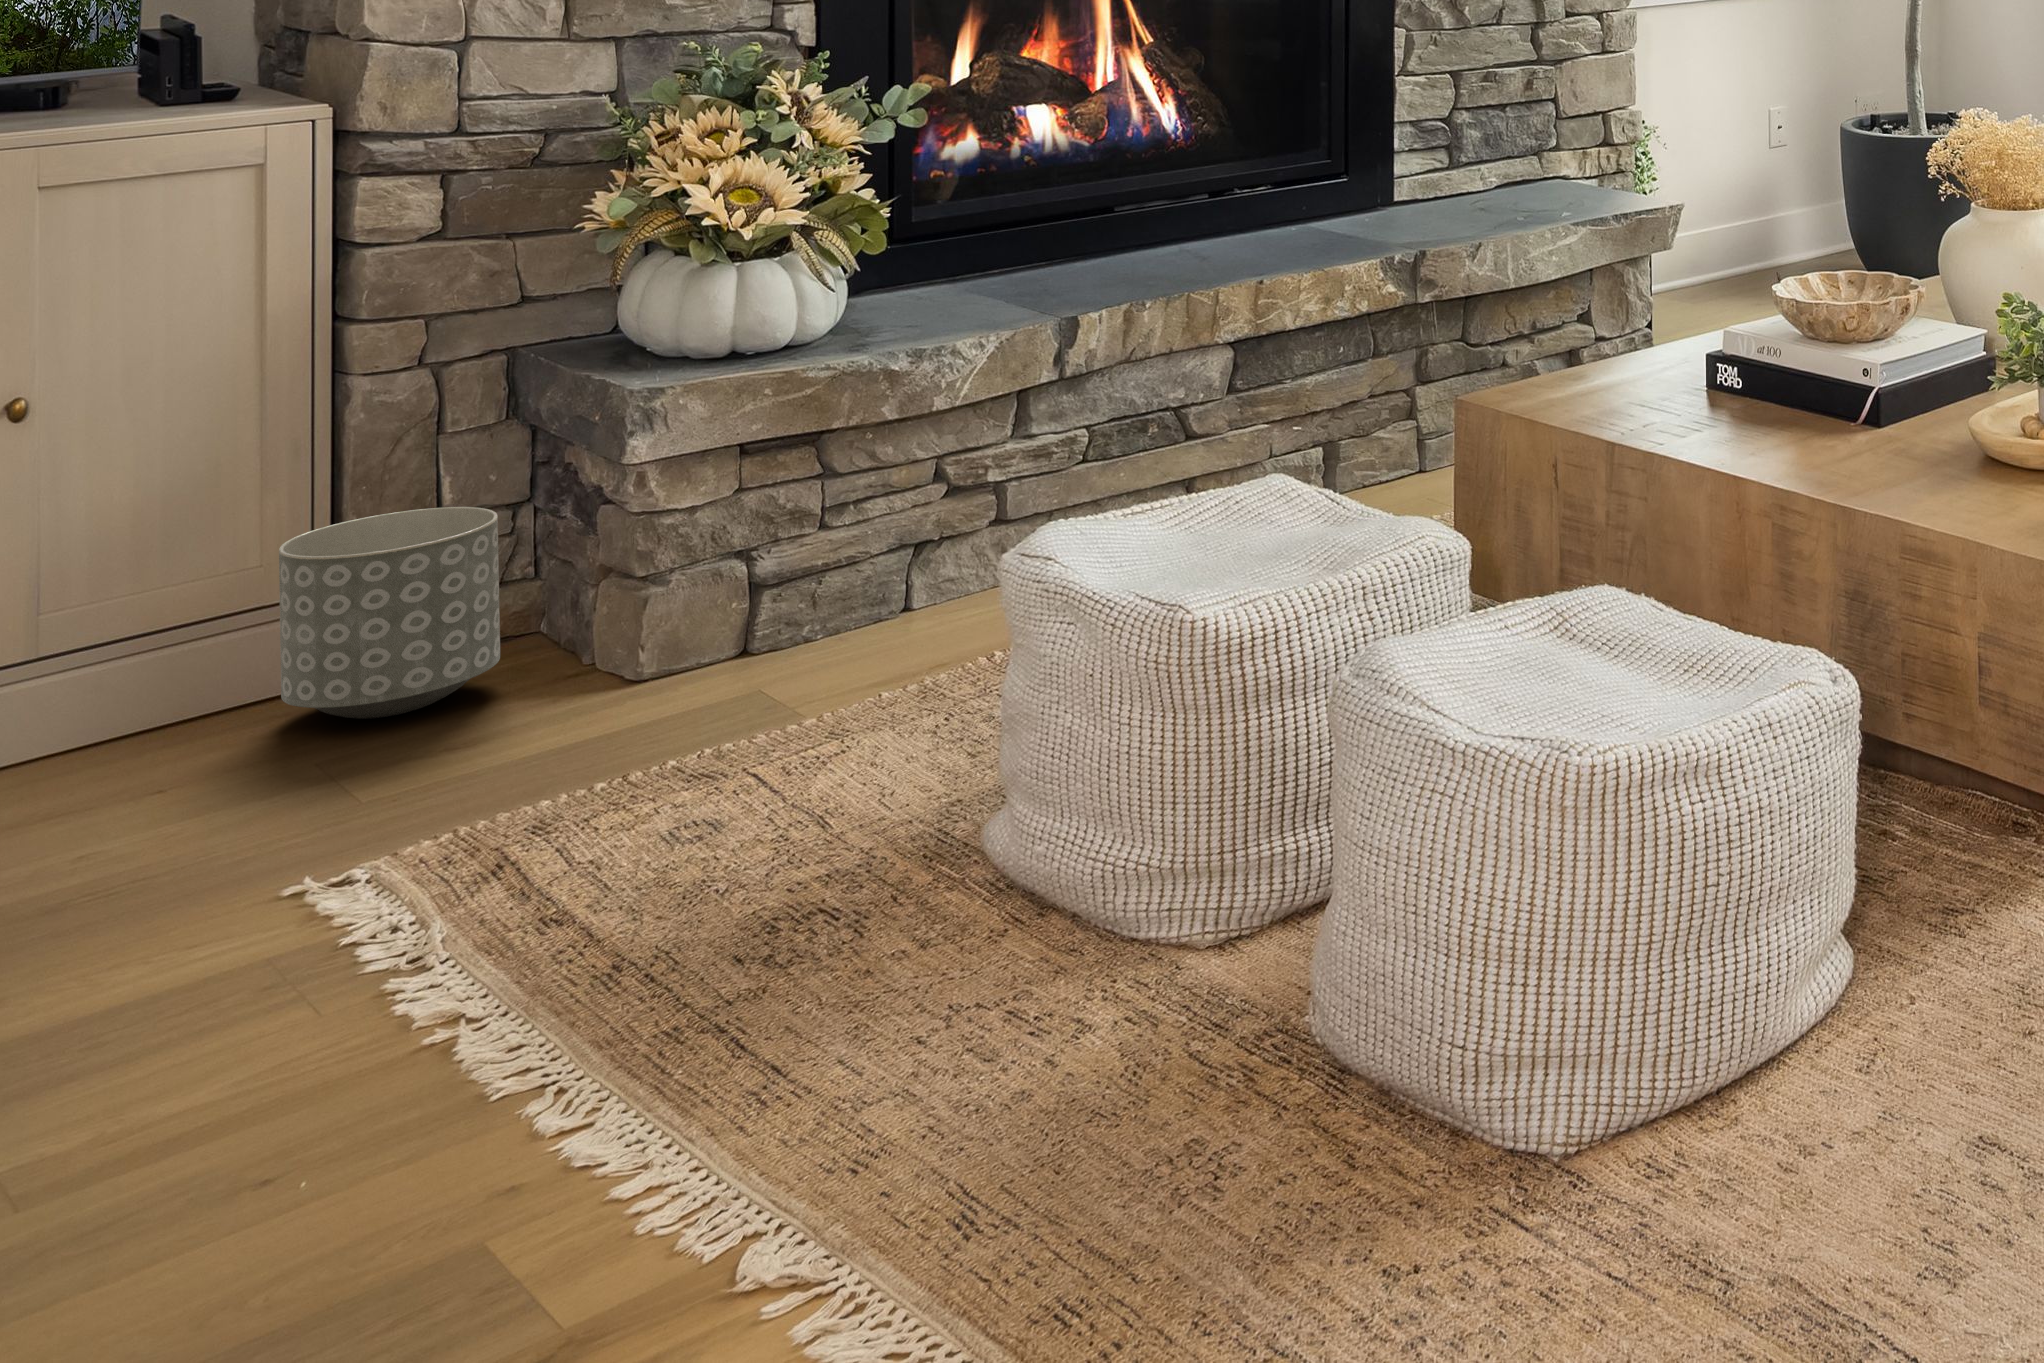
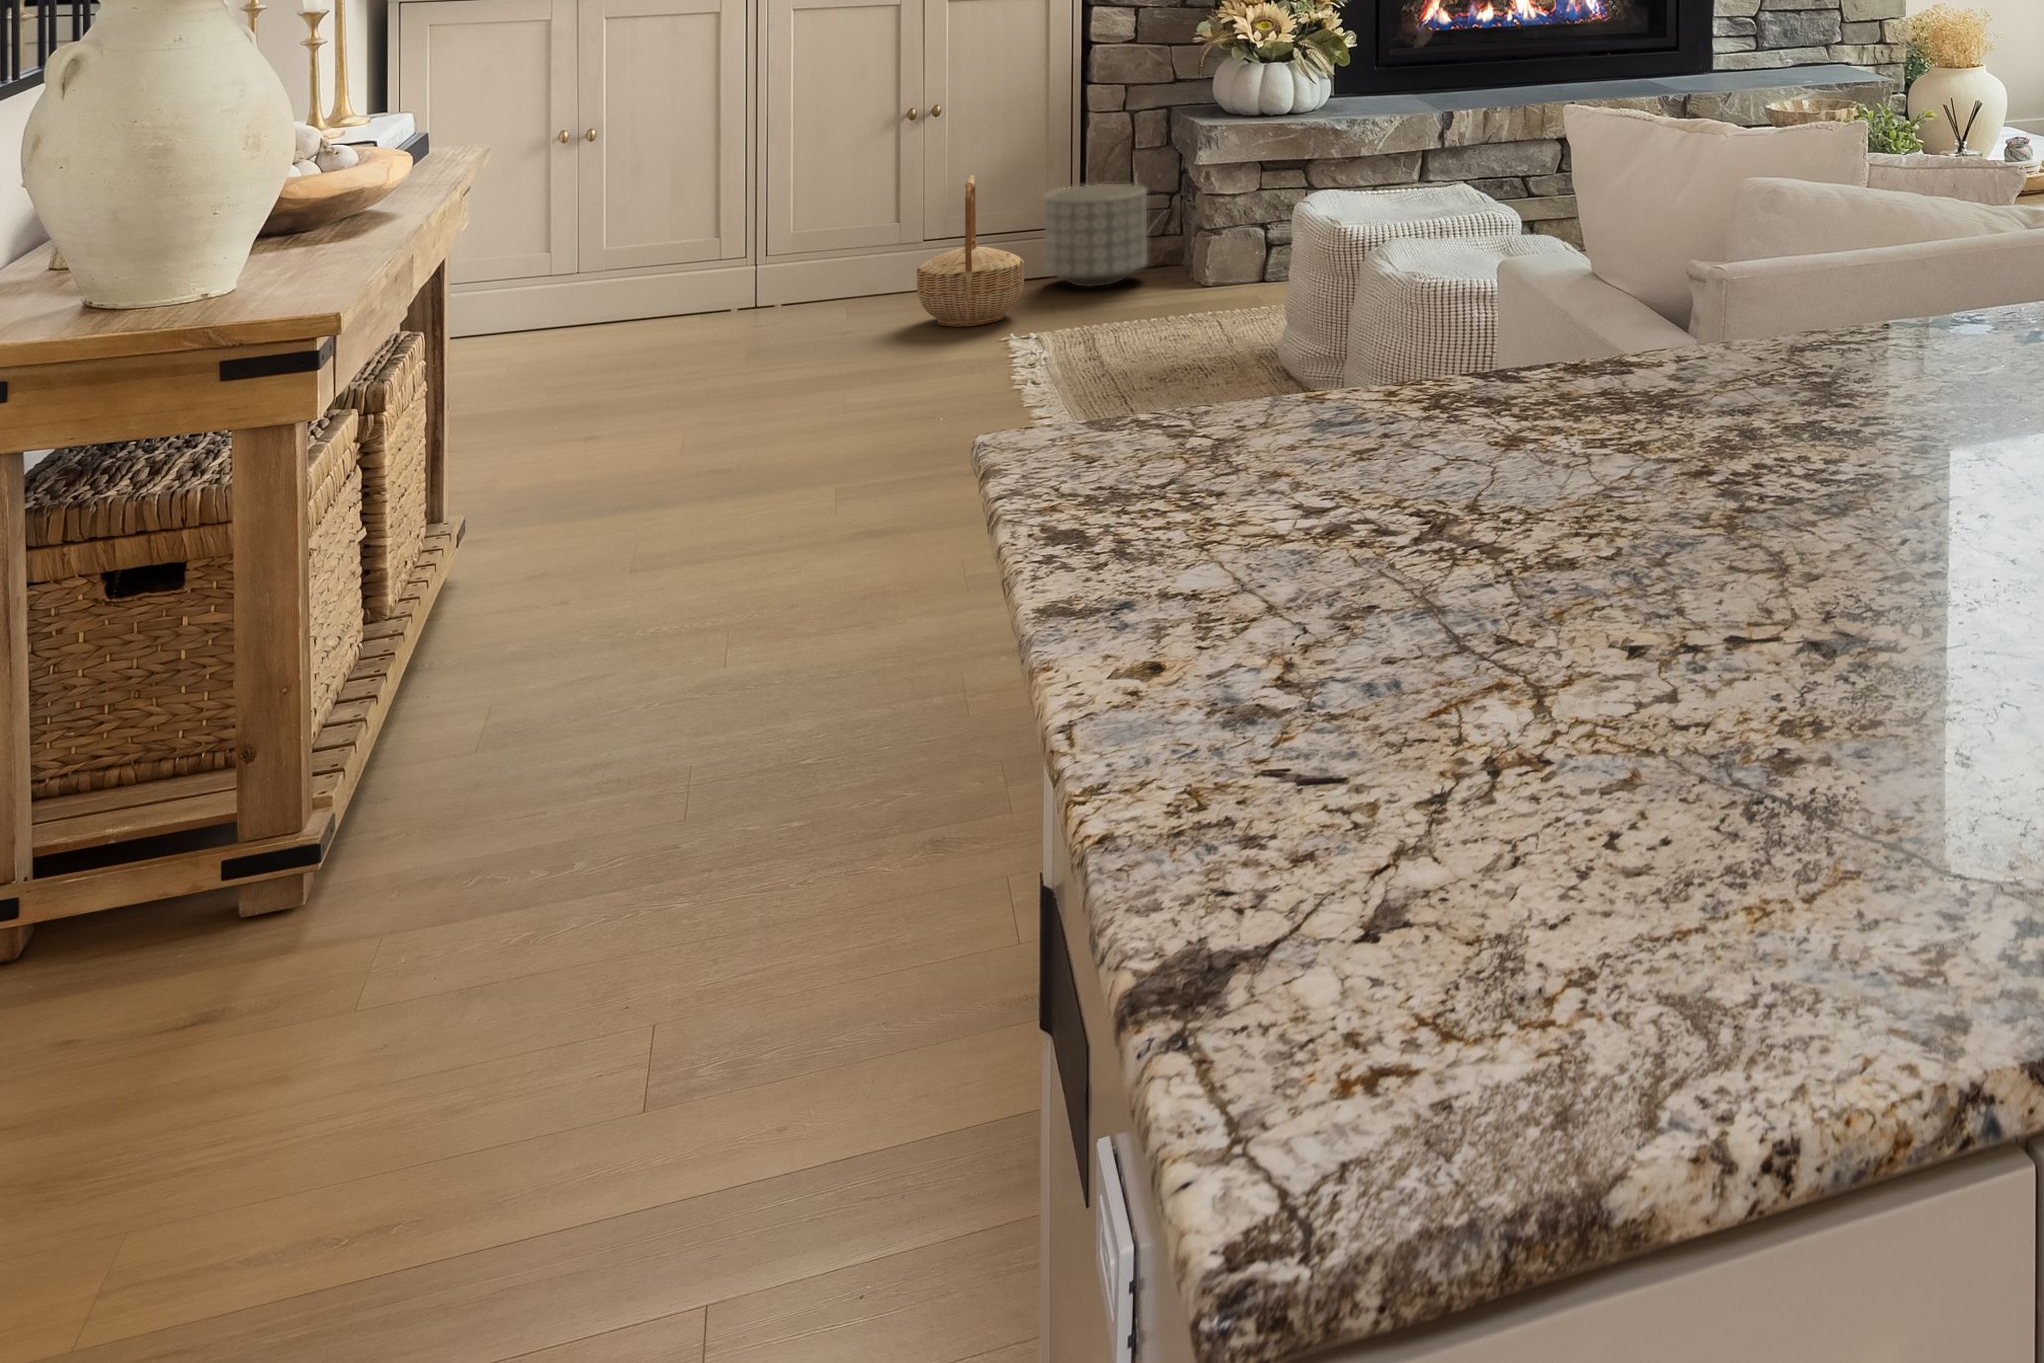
basket: none [24,532,281,861] -> present [917,175,1024,326]

